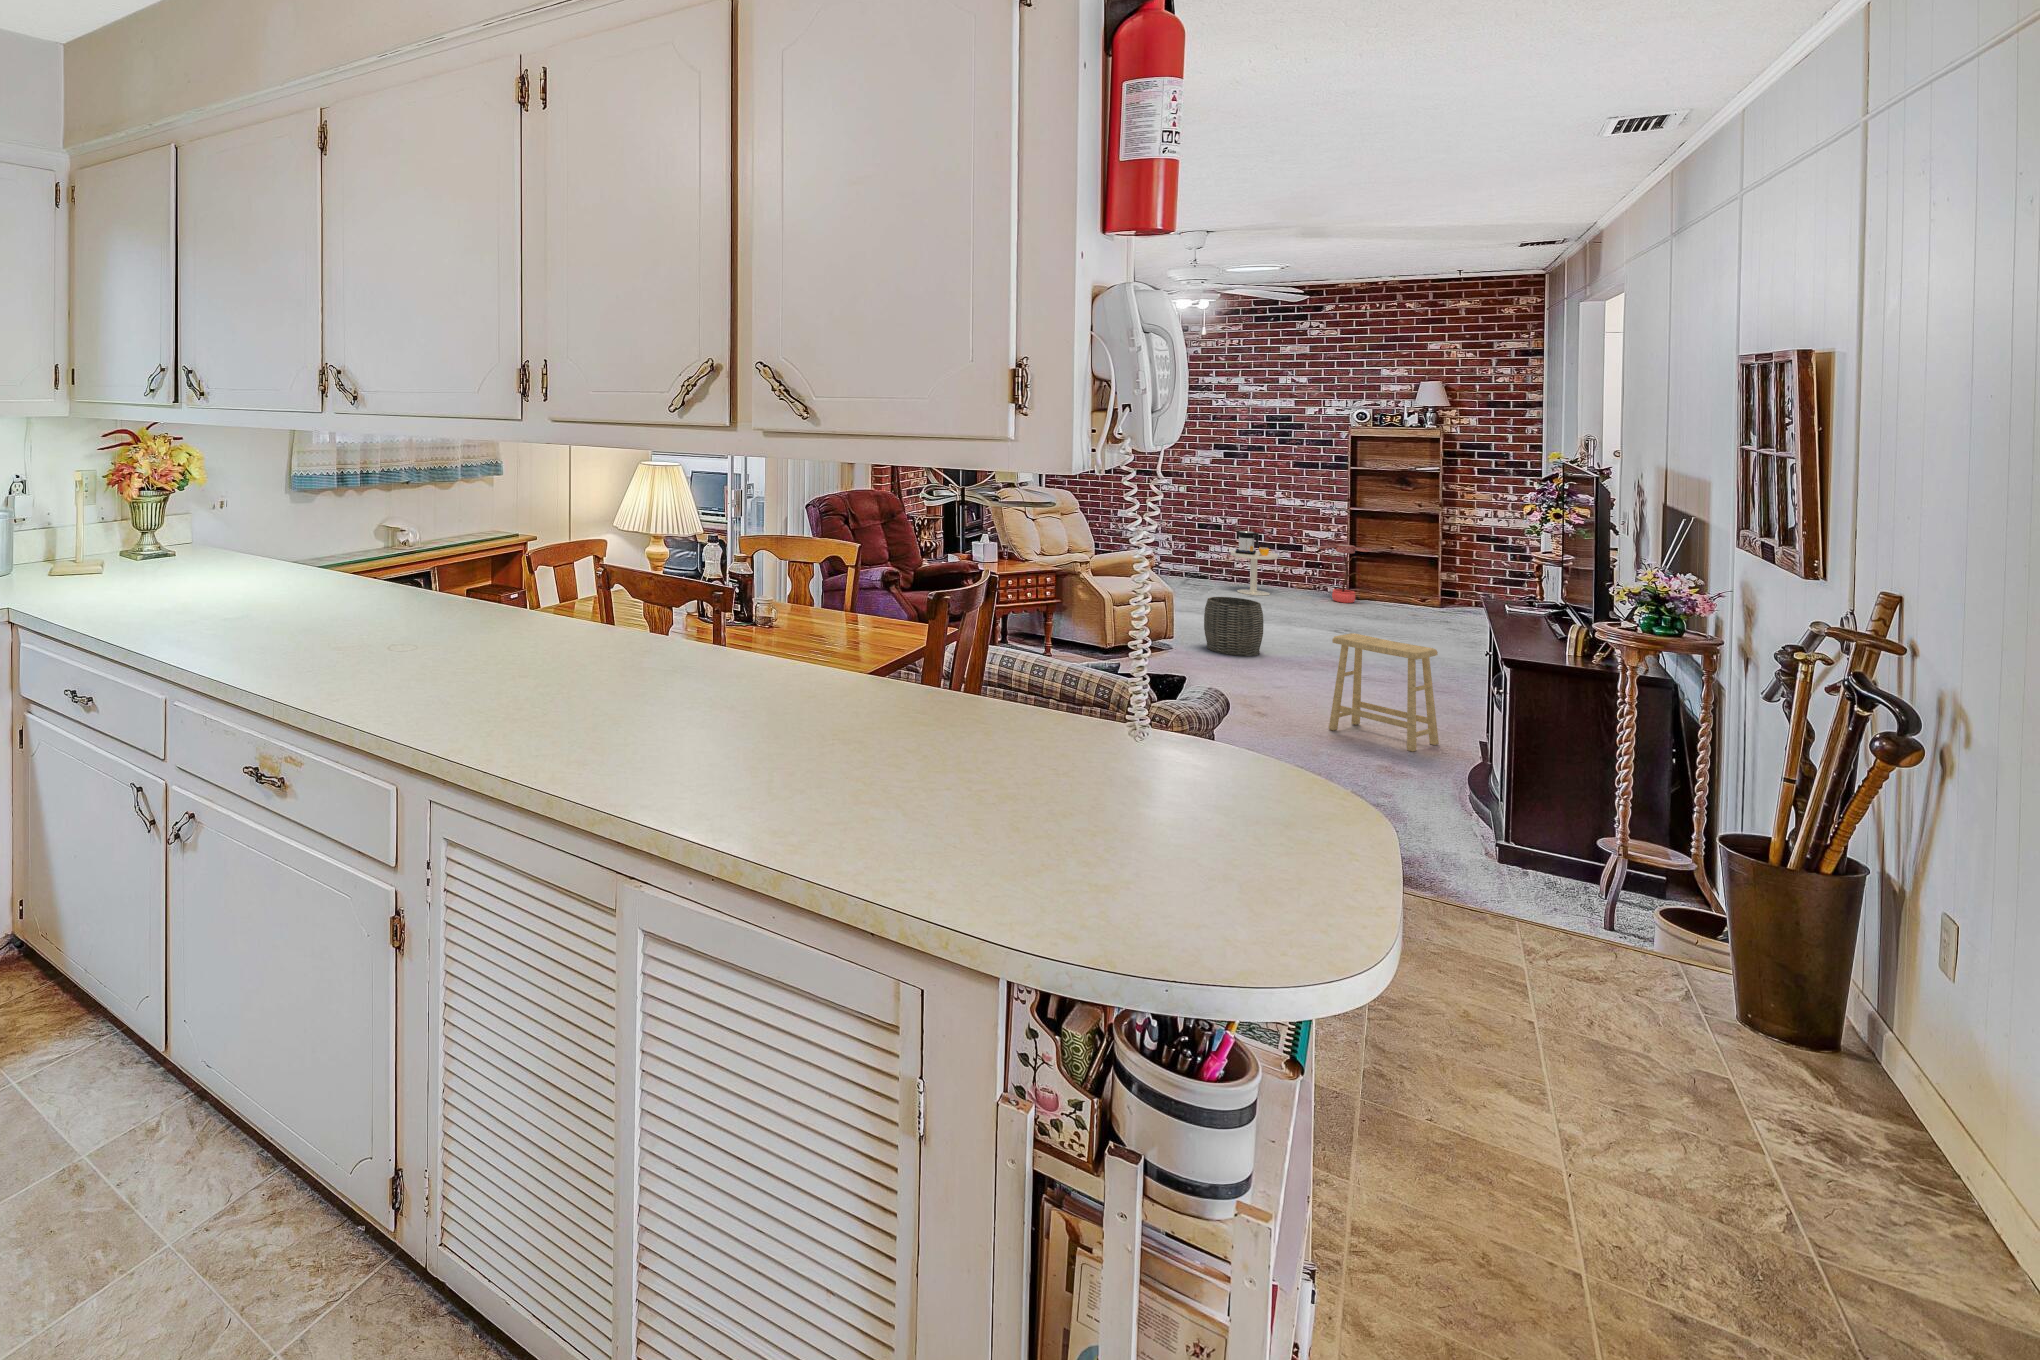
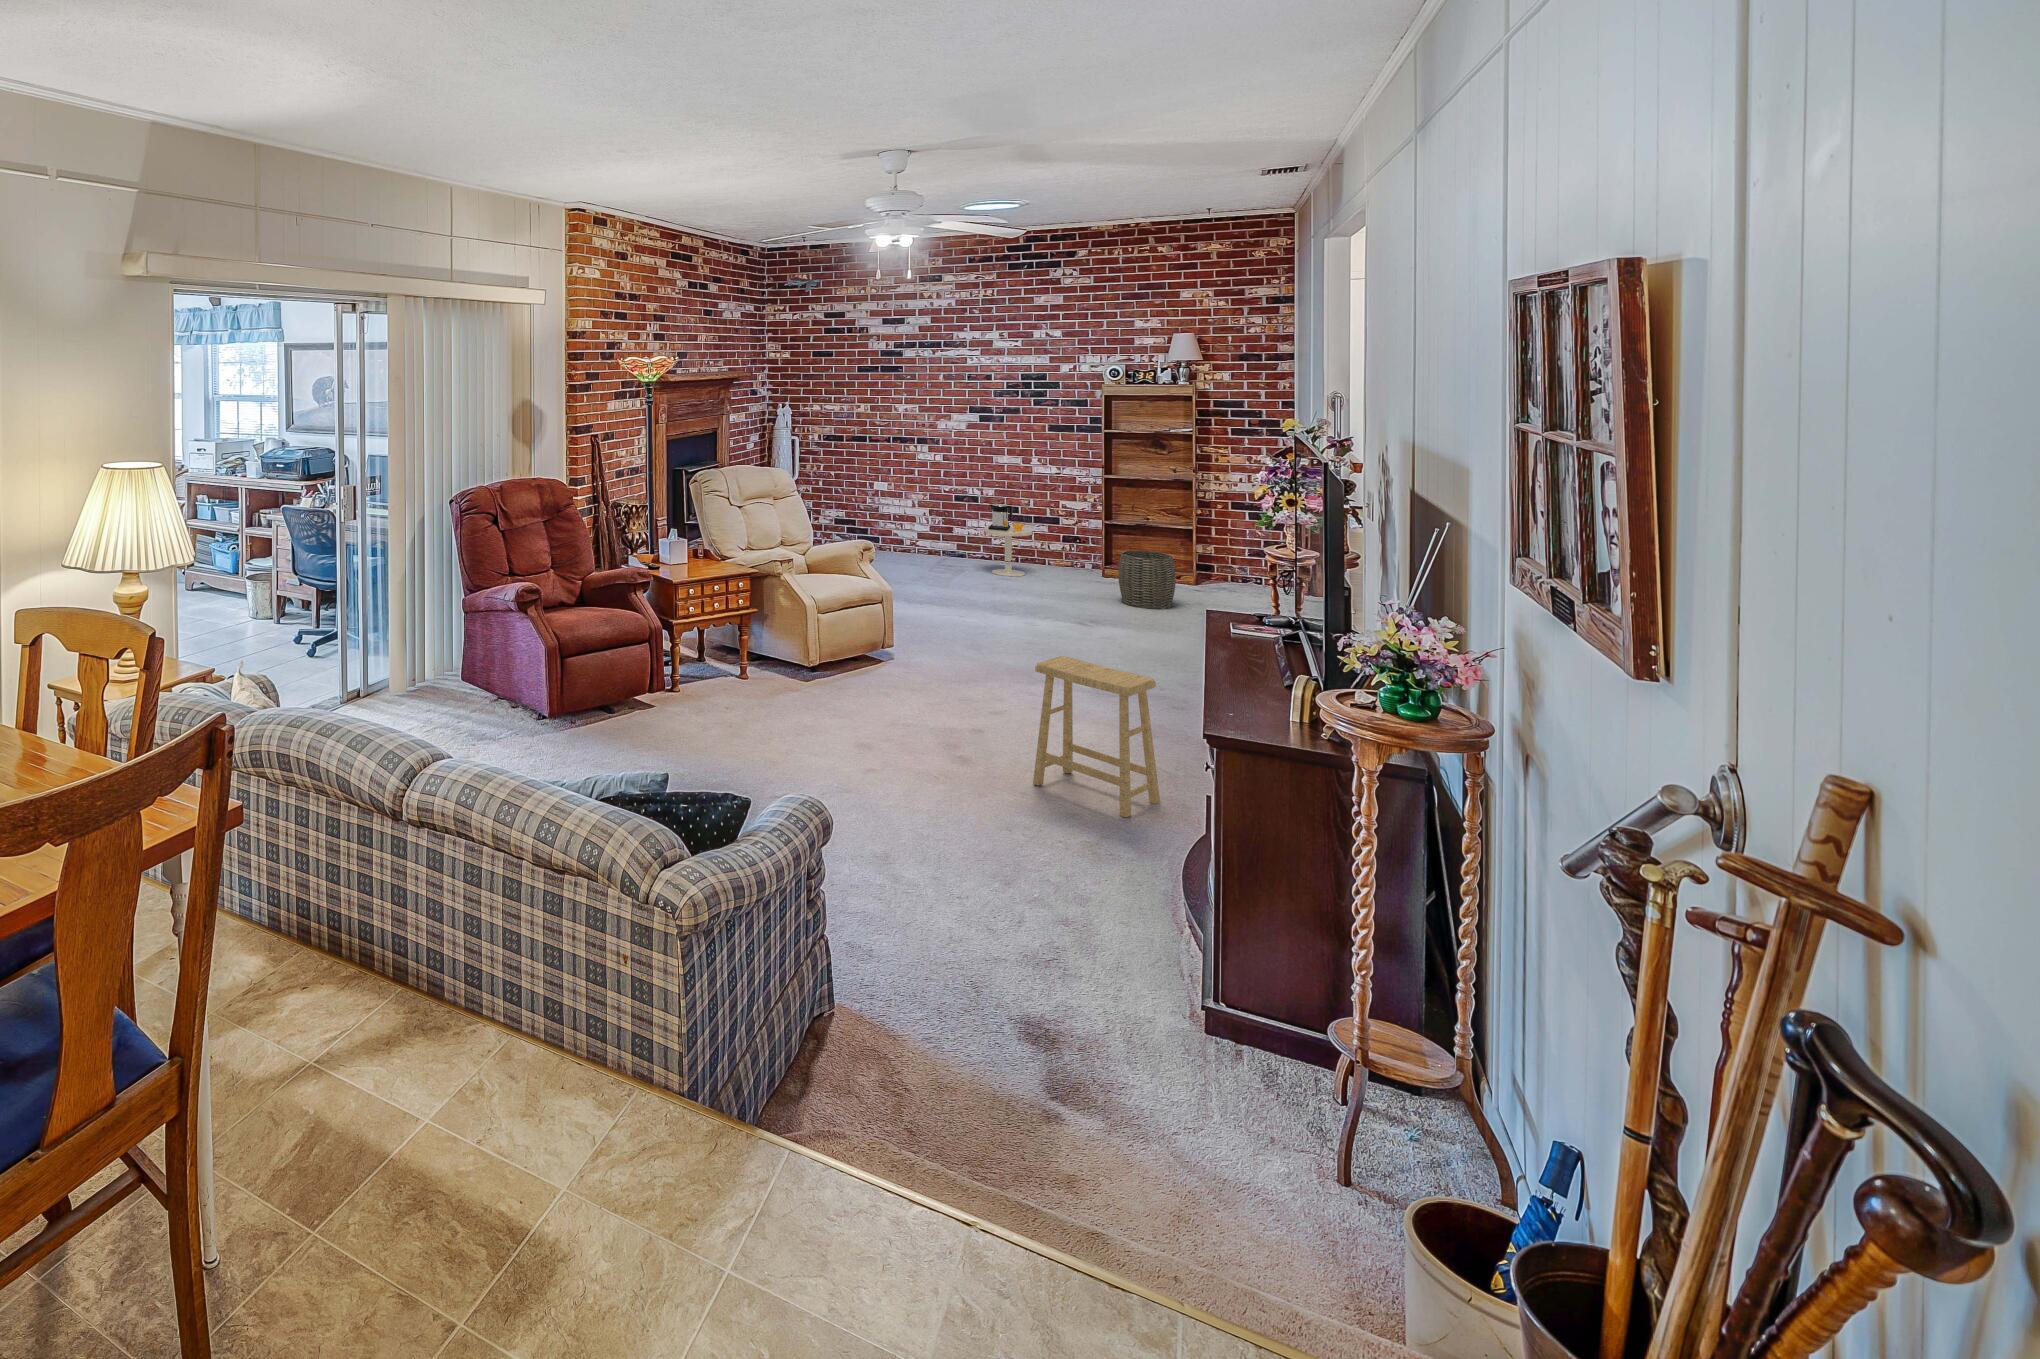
potted plant: present [1318,544,1372,603] -> none [1072,517,1128,583]
woven basket: present [1204,597,1263,656] -> present [1119,550,1175,609]

